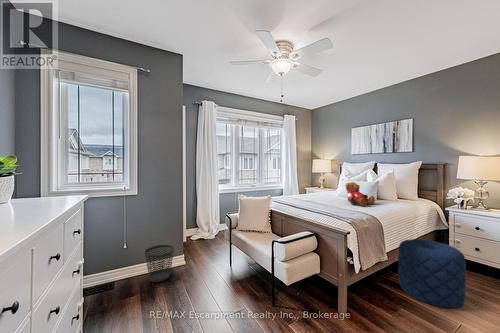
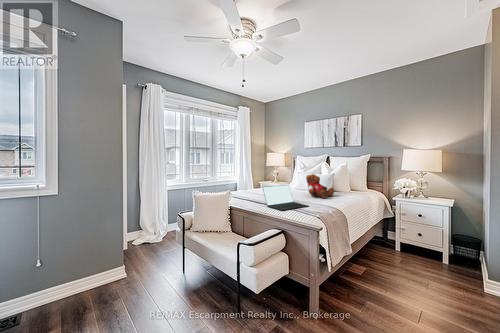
laptop: none [299,192,343,216] -> present [263,185,308,211]
pouf: present [398,239,466,308] -> none [358,228,419,294]
wastebasket: present [145,245,174,282] -> none [60,258,106,311]

